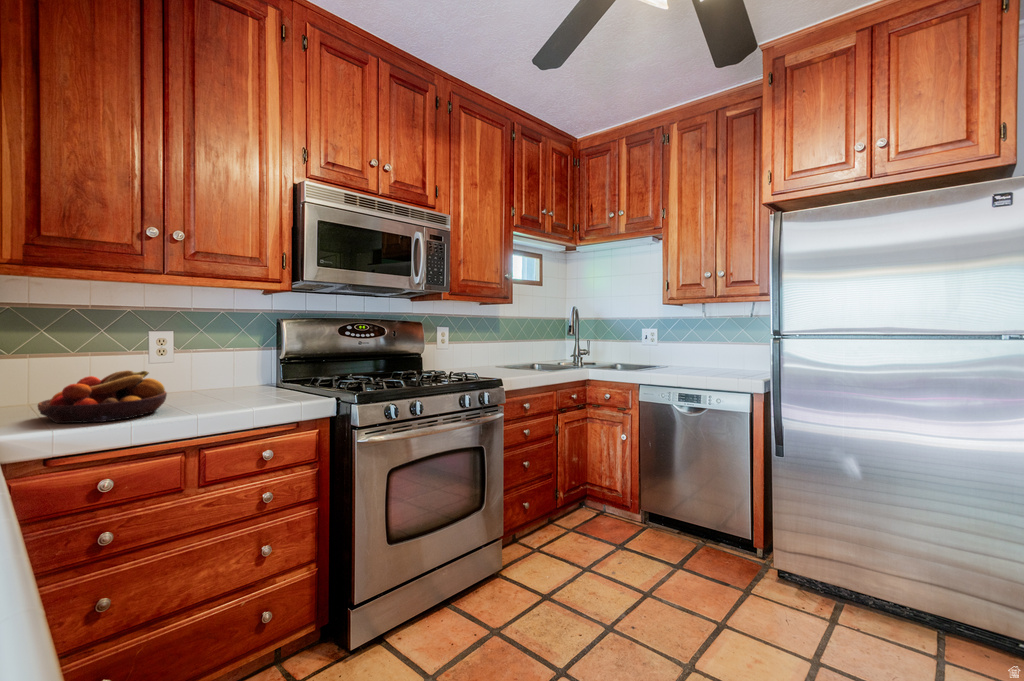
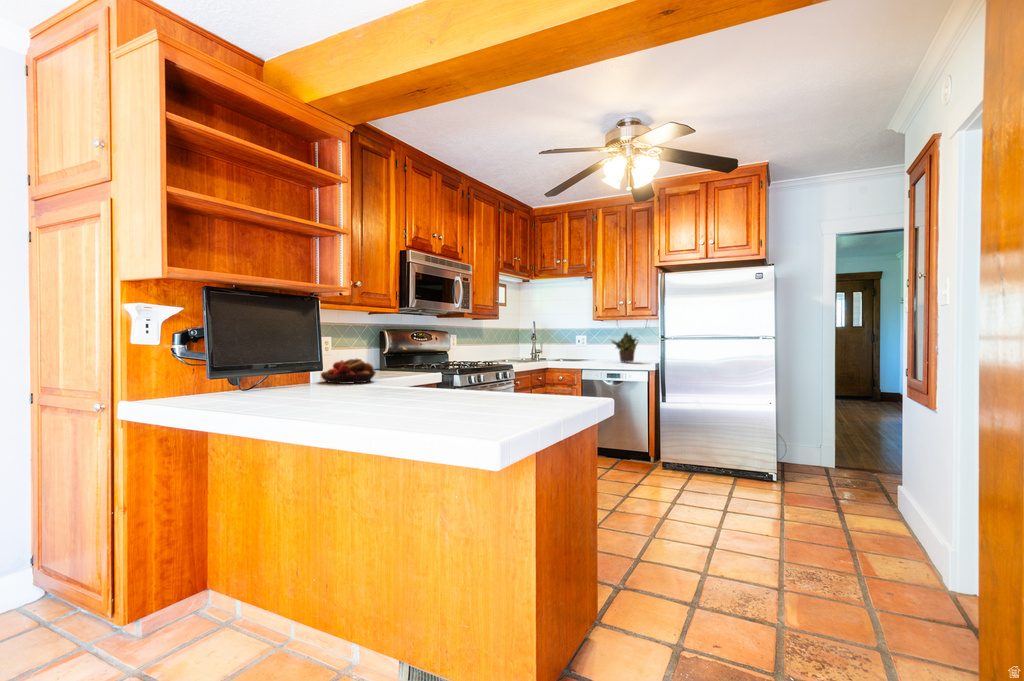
potted plant: none [687,319,741,370] -> present [612,332,638,362]

